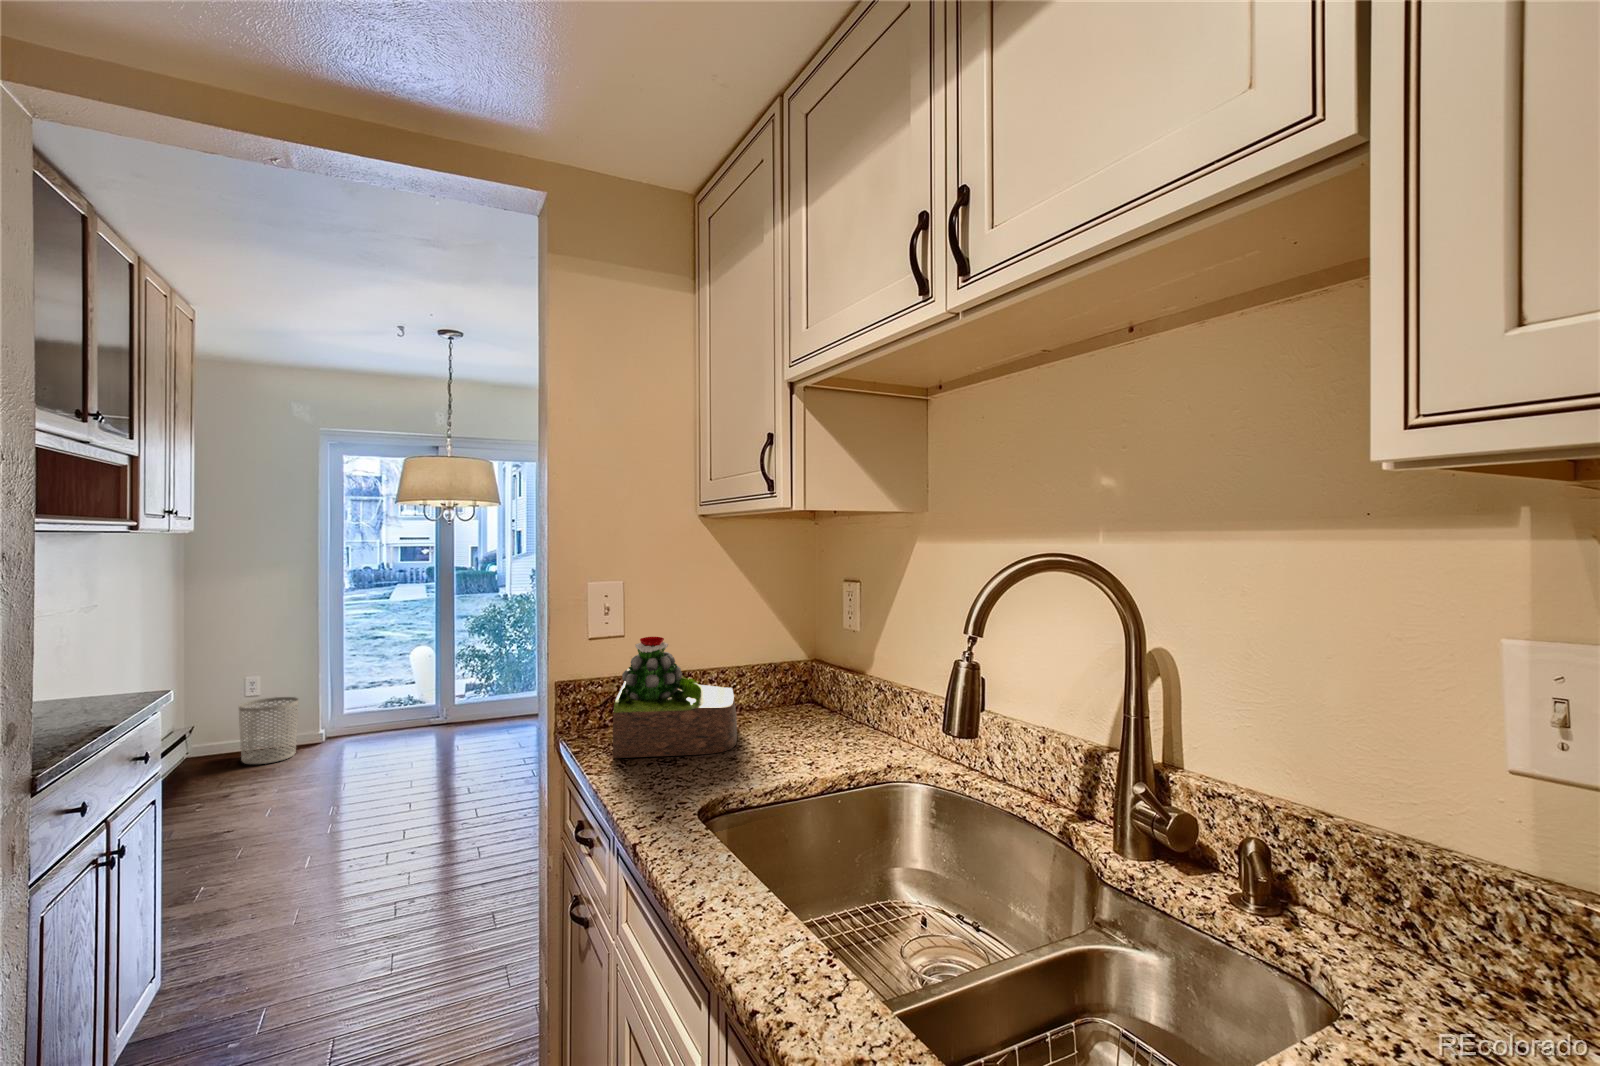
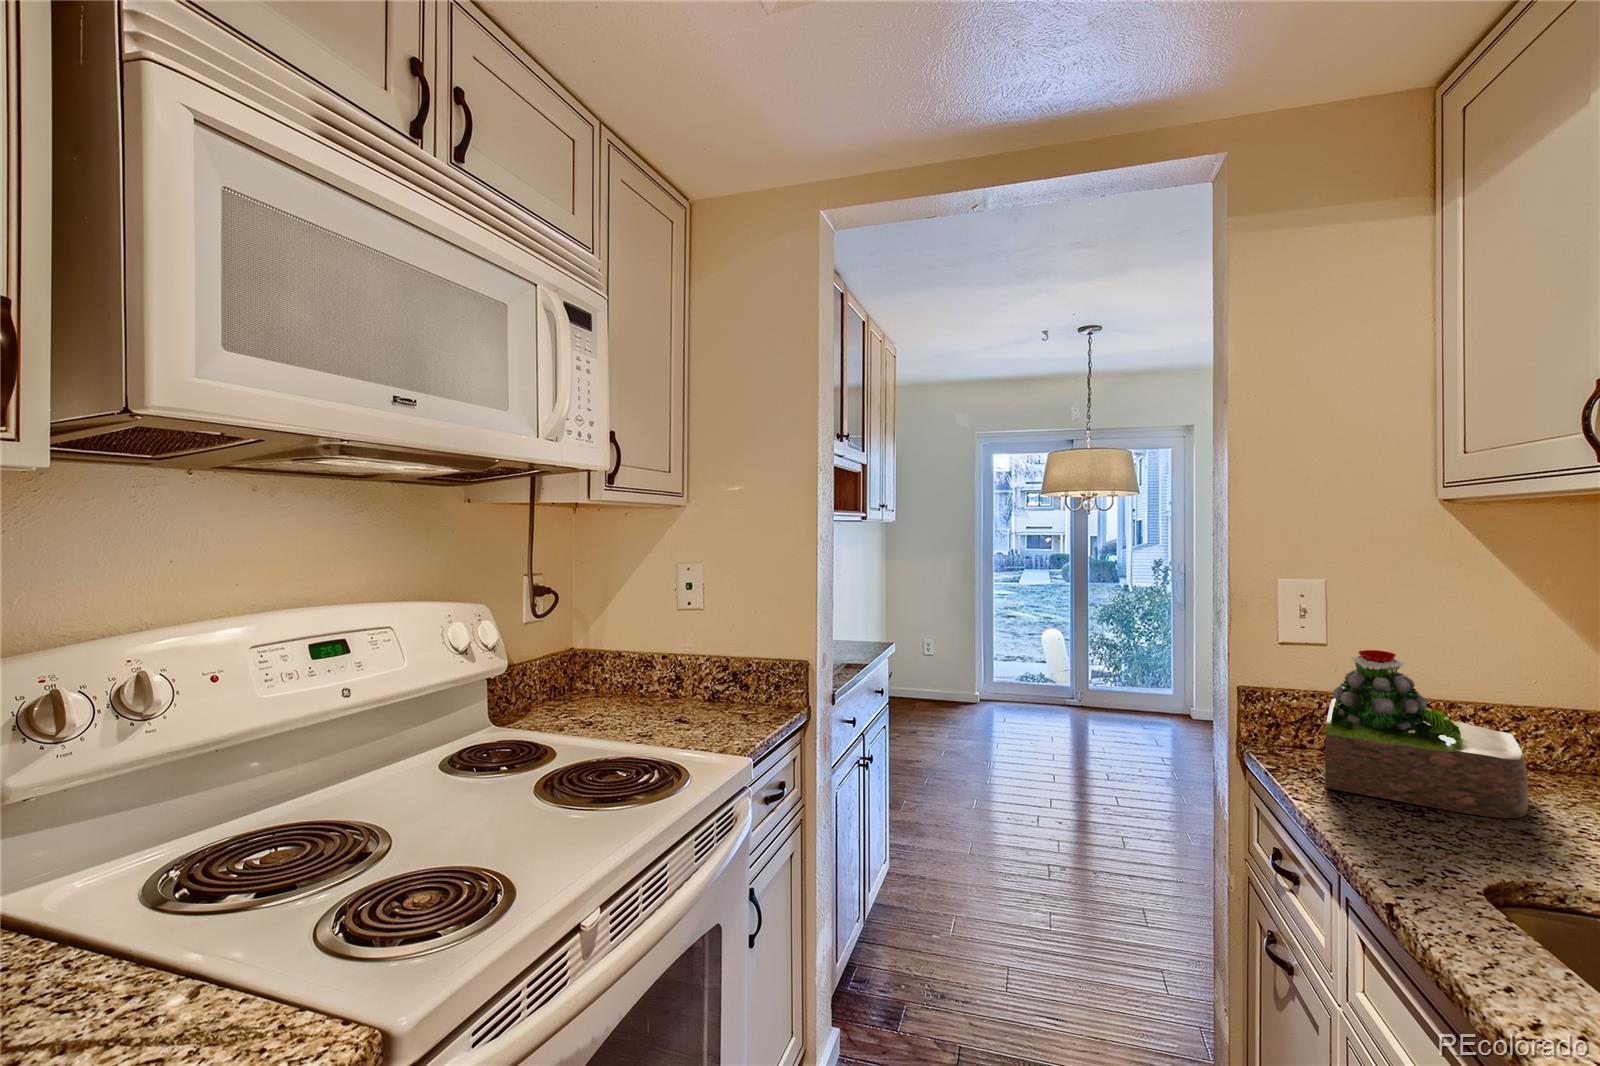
waste bin: present [239,697,299,764] -> none [916,659,956,712]

